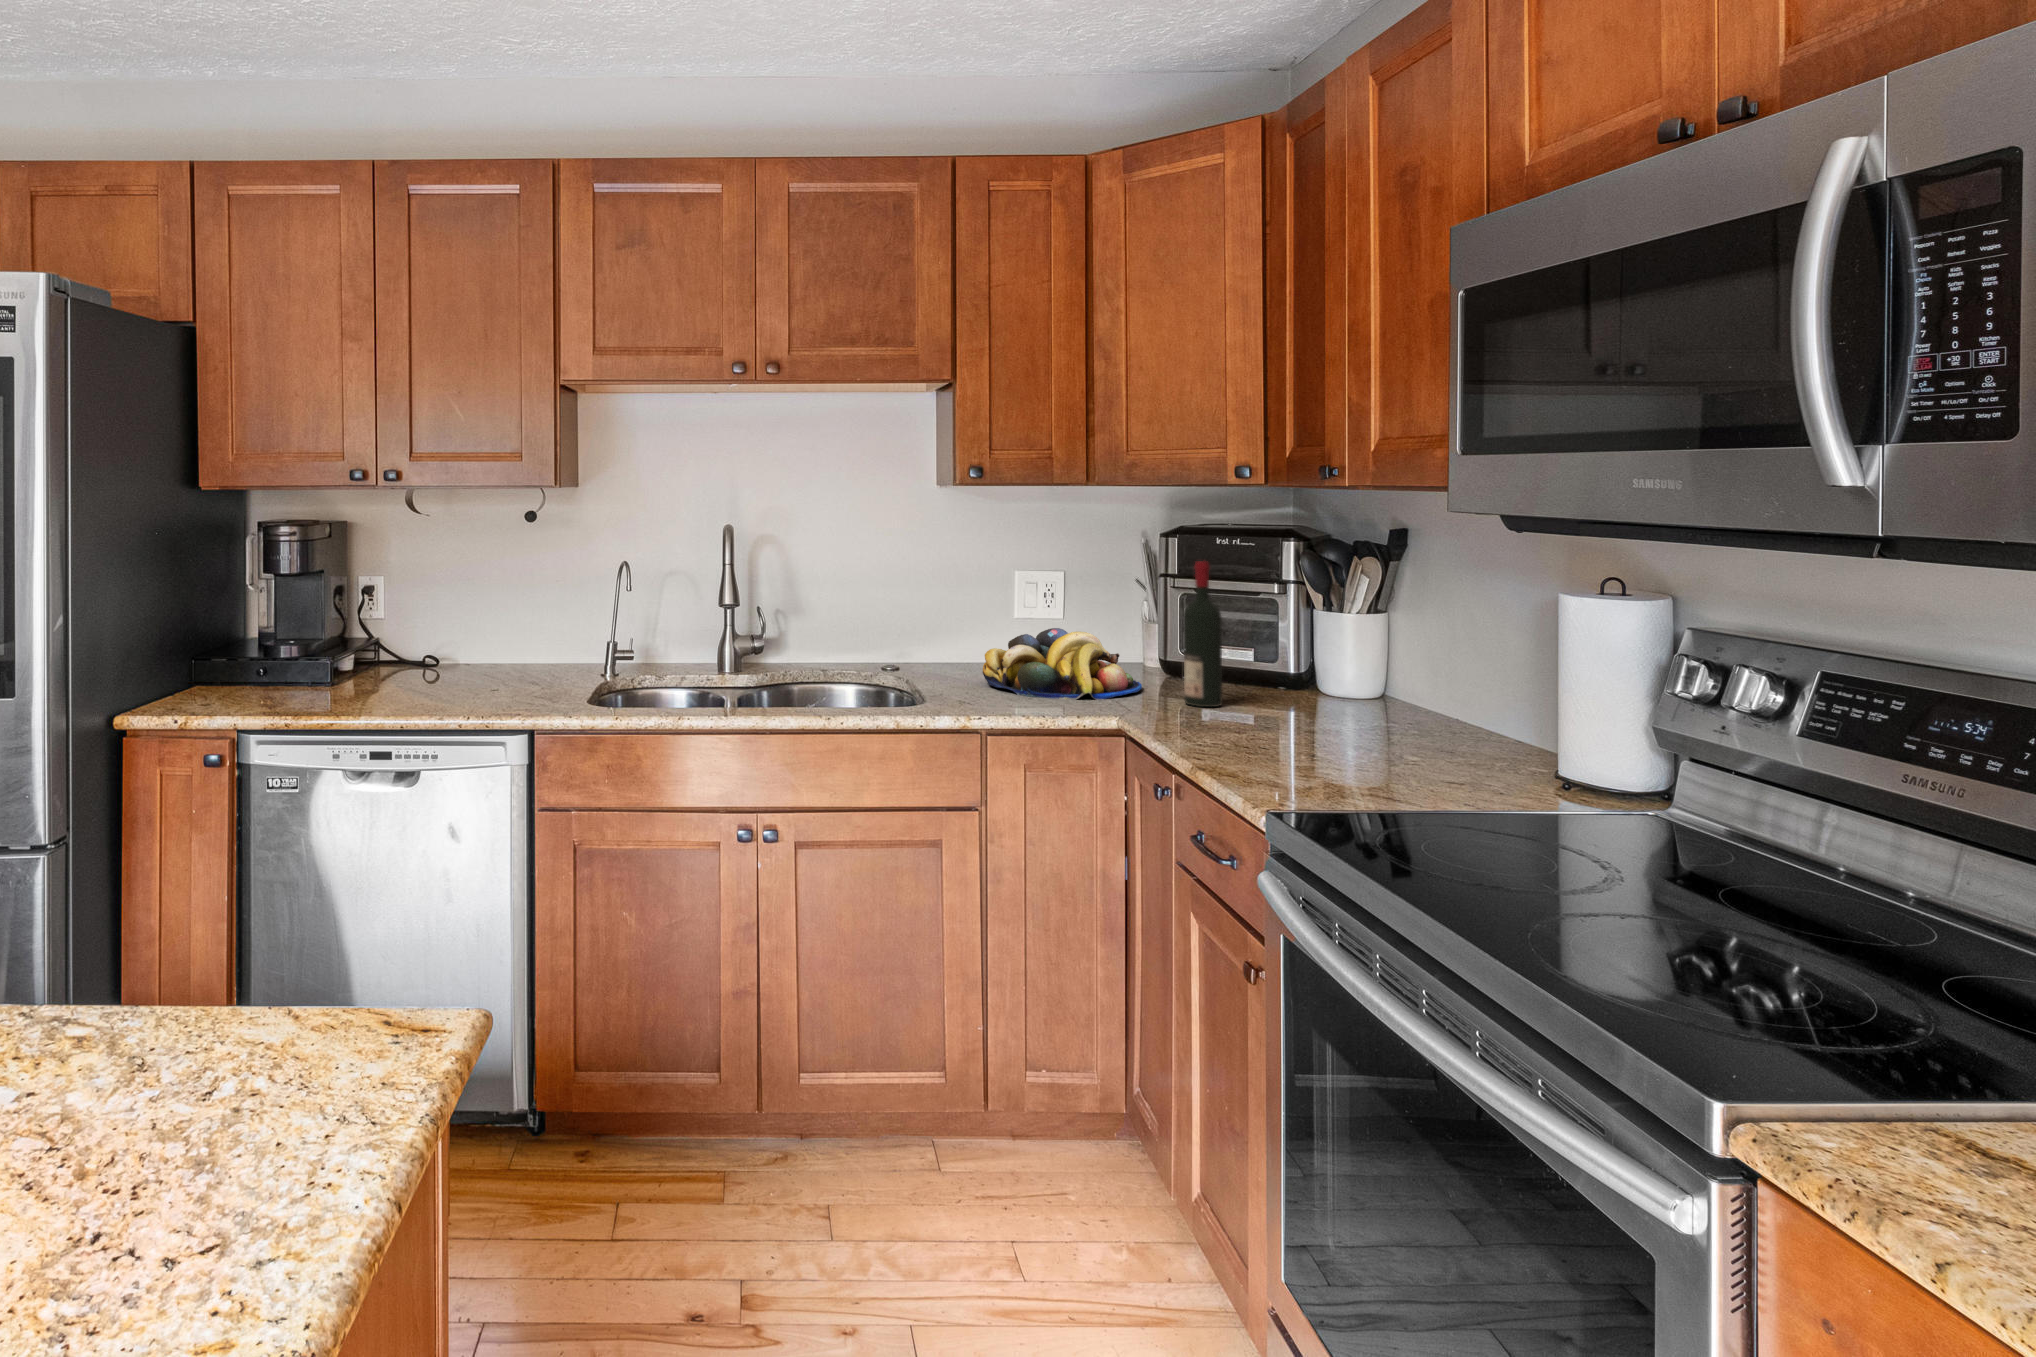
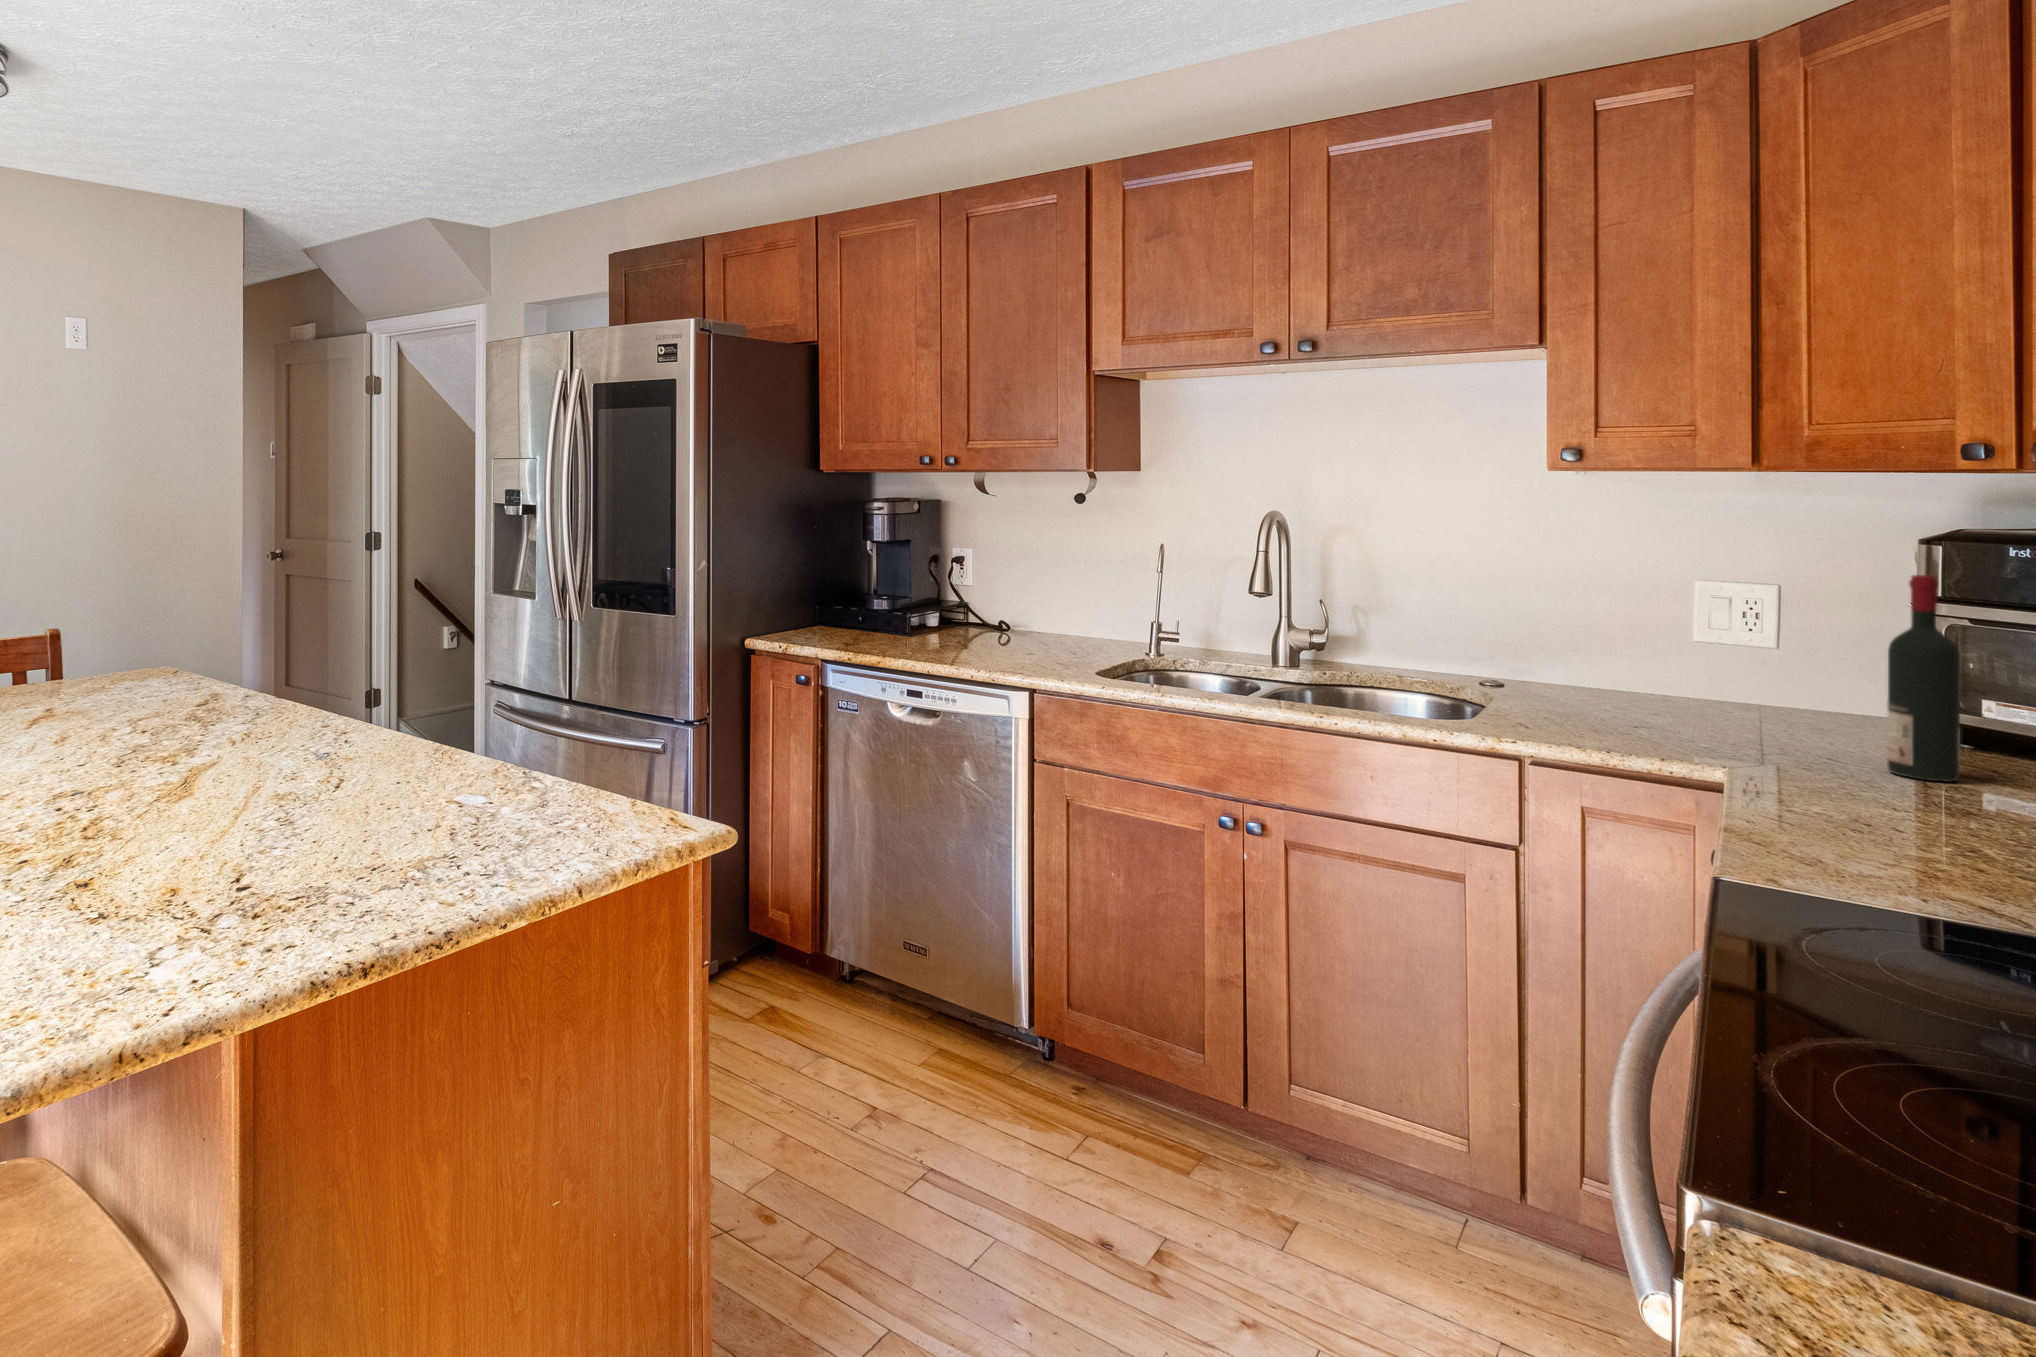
fruit bowl: present [983,628,1142,700] -> none [1591,653,1853,748]

